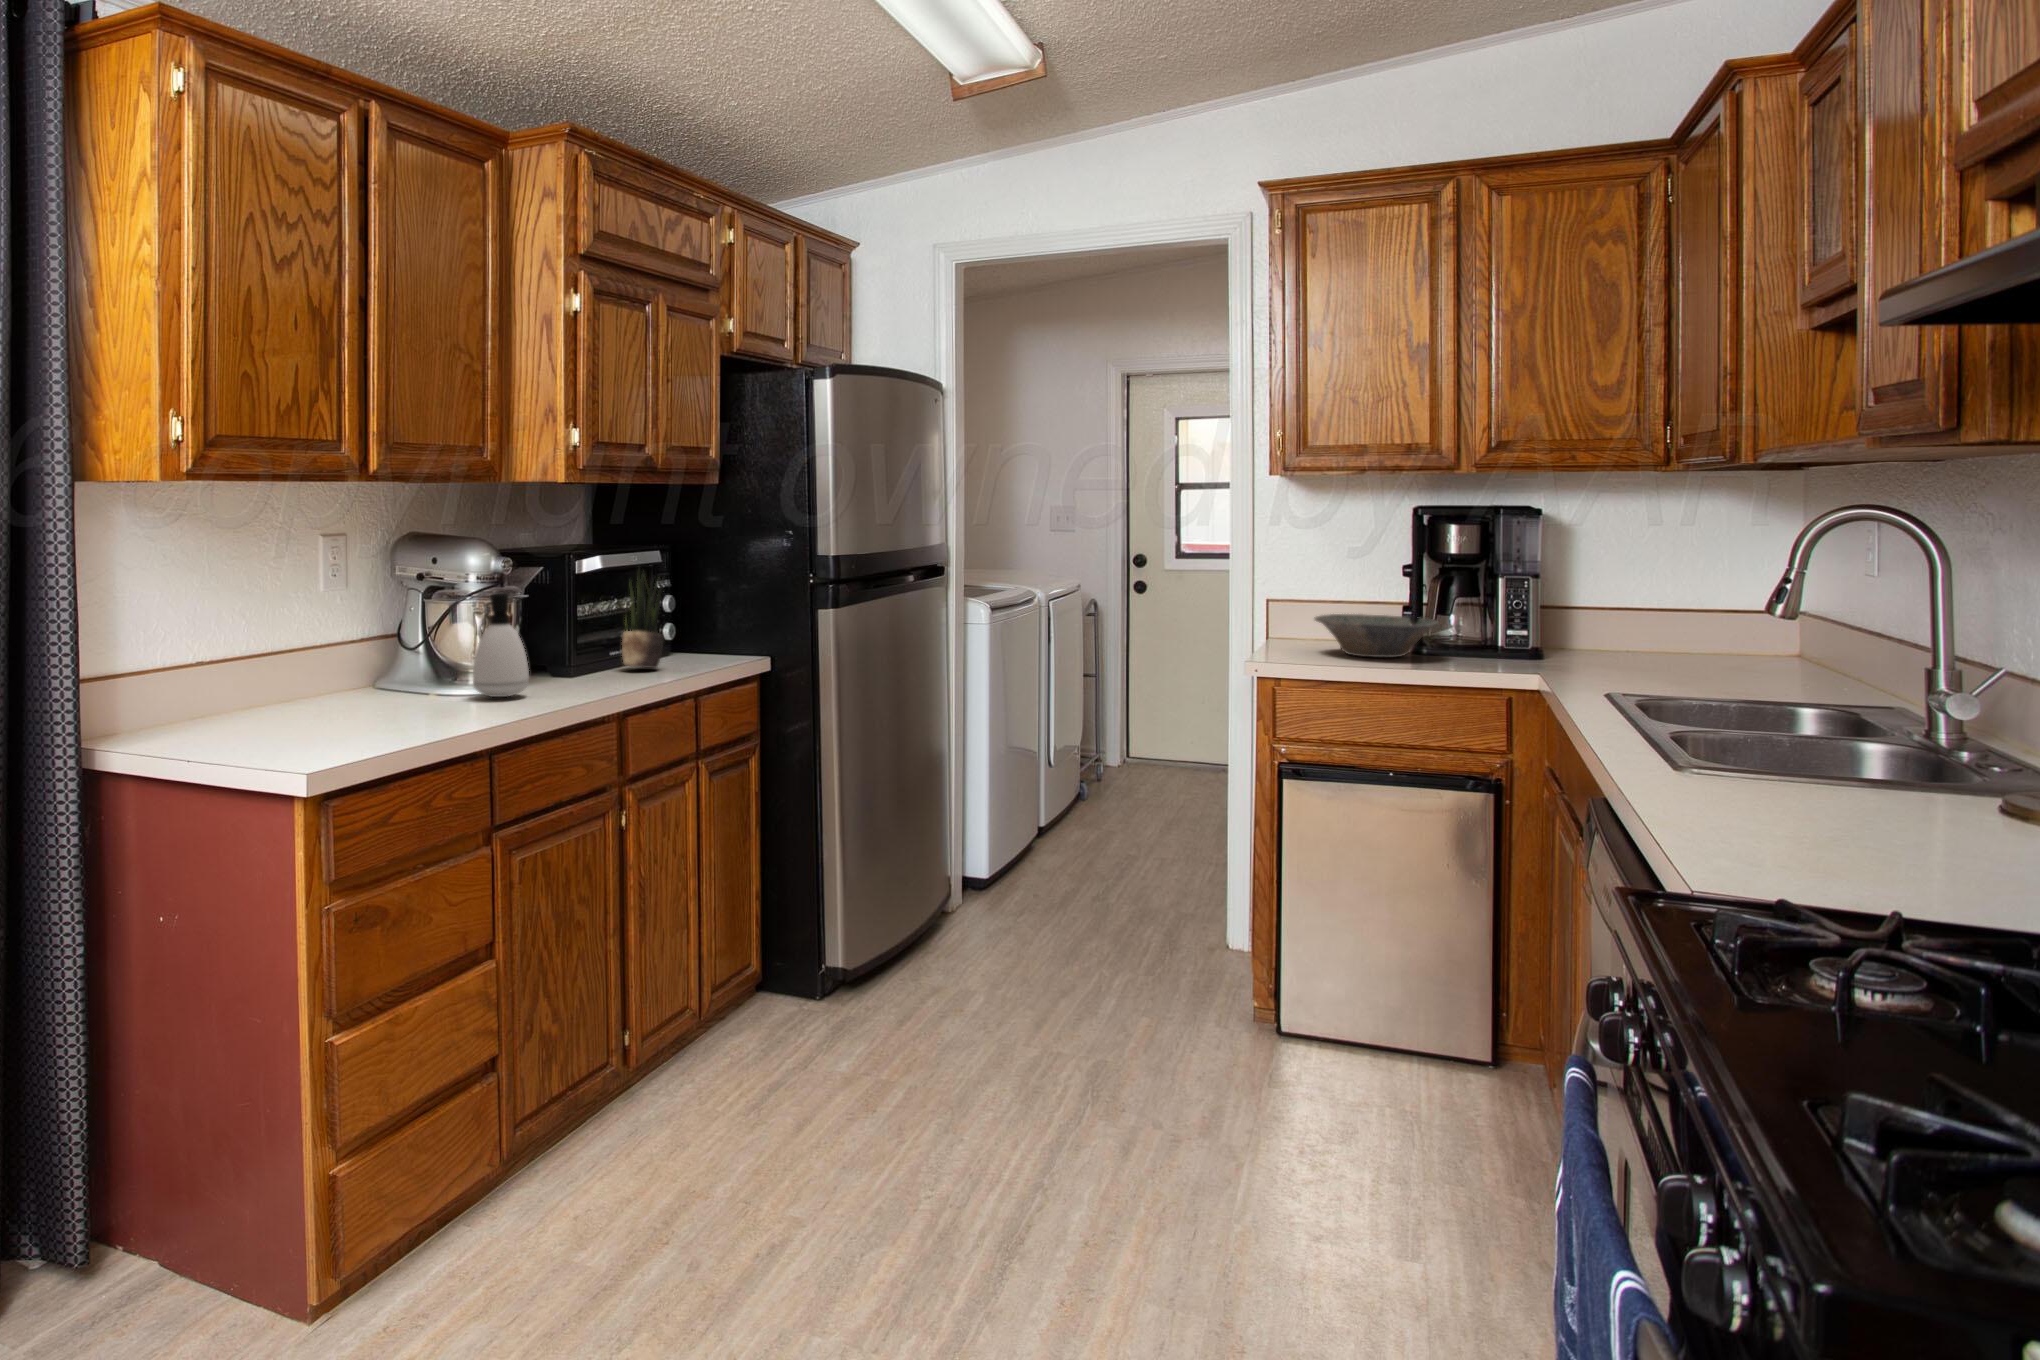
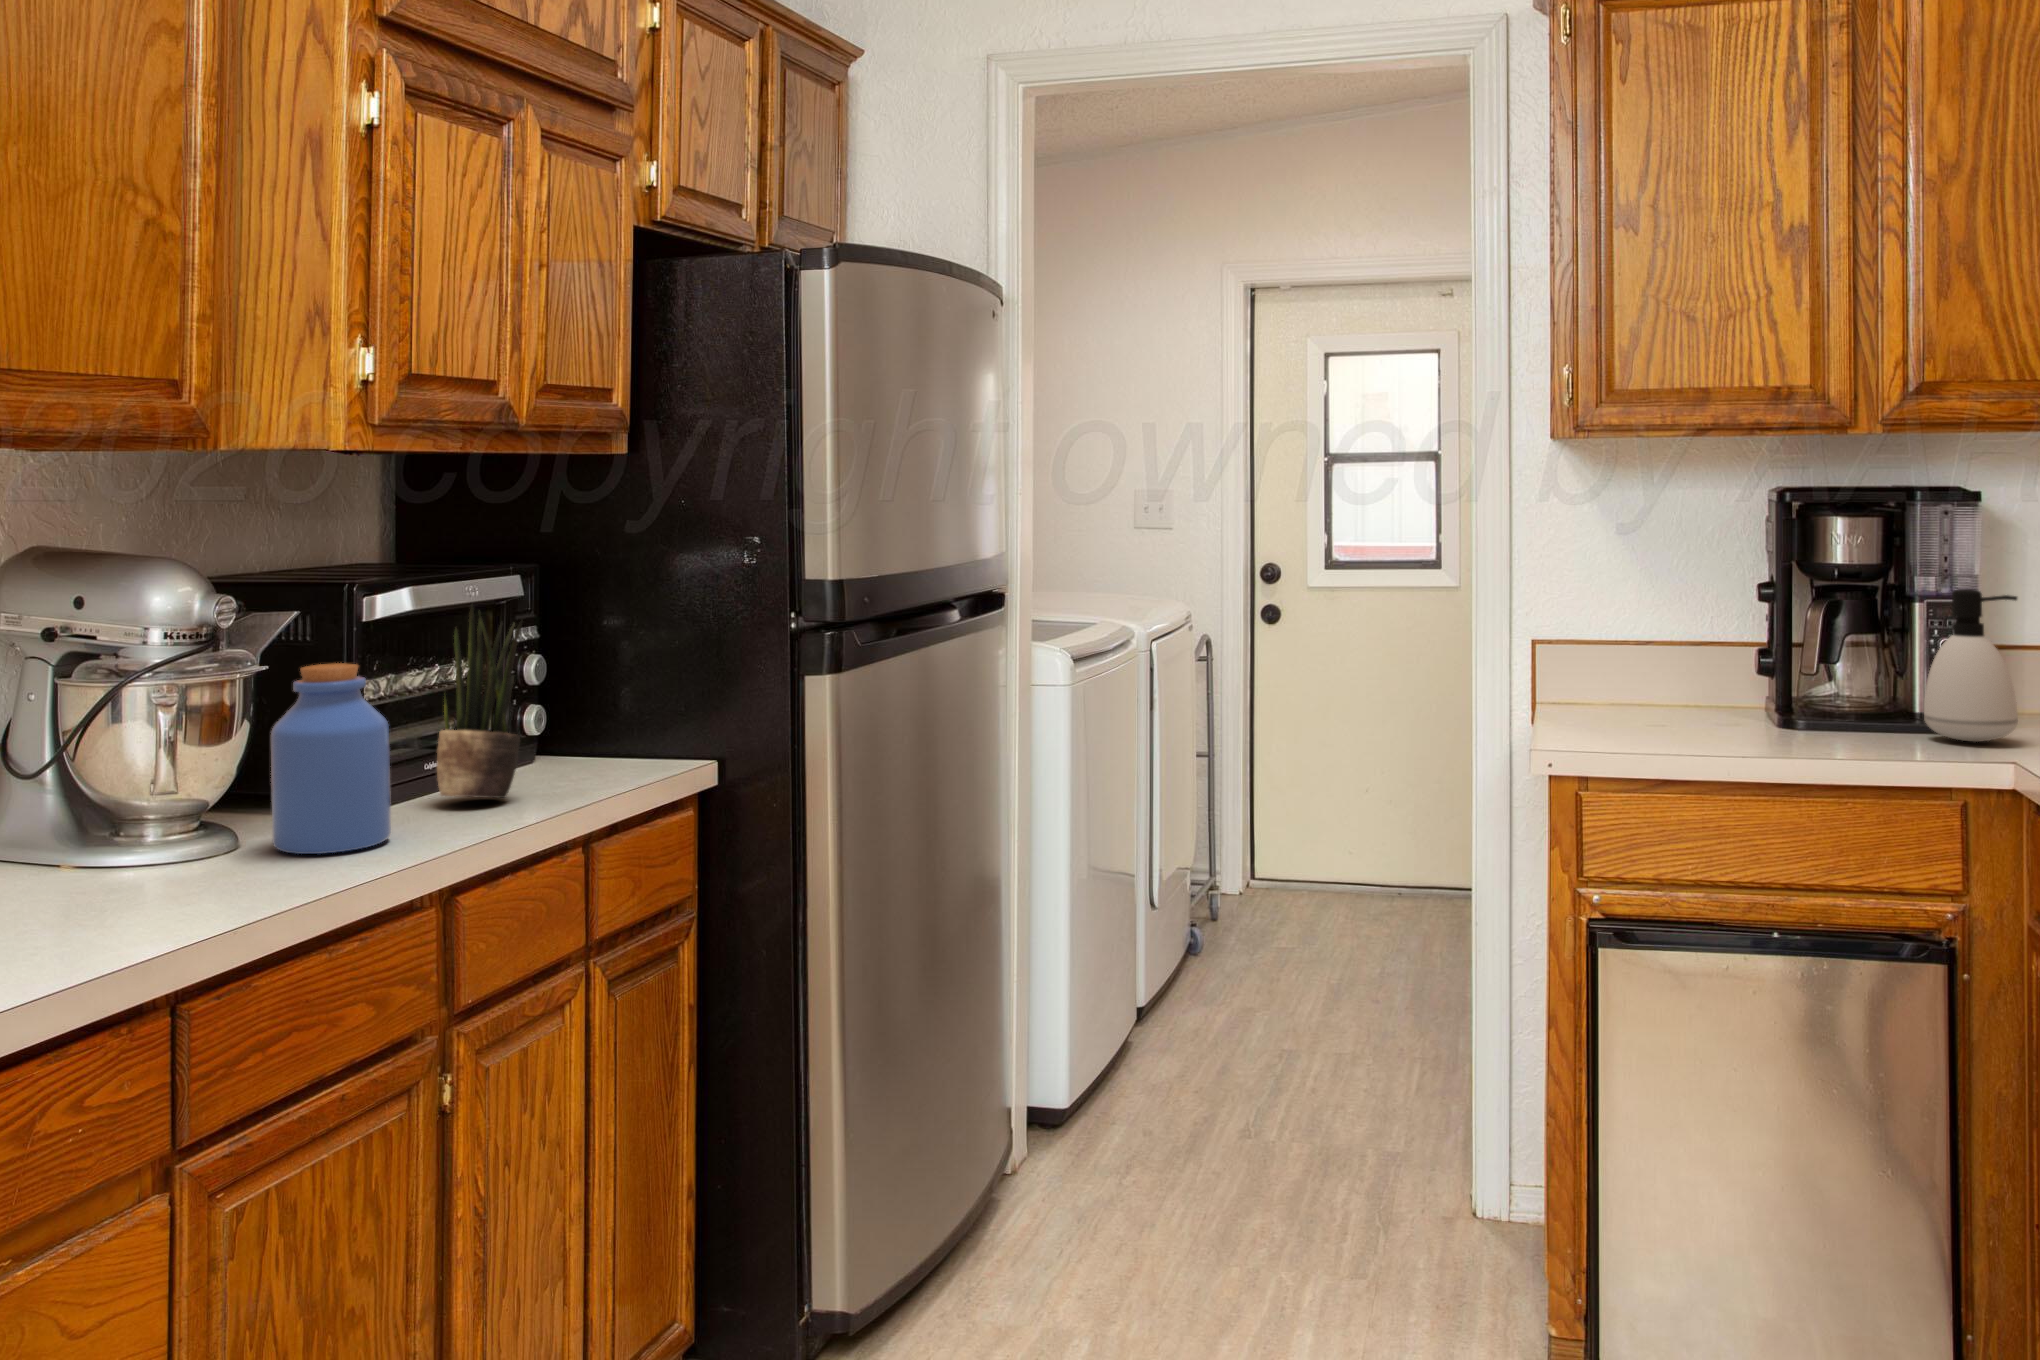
soap dispenser: present [473,592,529,697] -> present [1924,589,2018,742]
jar: none [549,594,606,686] -> present [271,663,391,854]
bowl: present [1314,614,1439,657] -> none [1631,666,1836,740]

